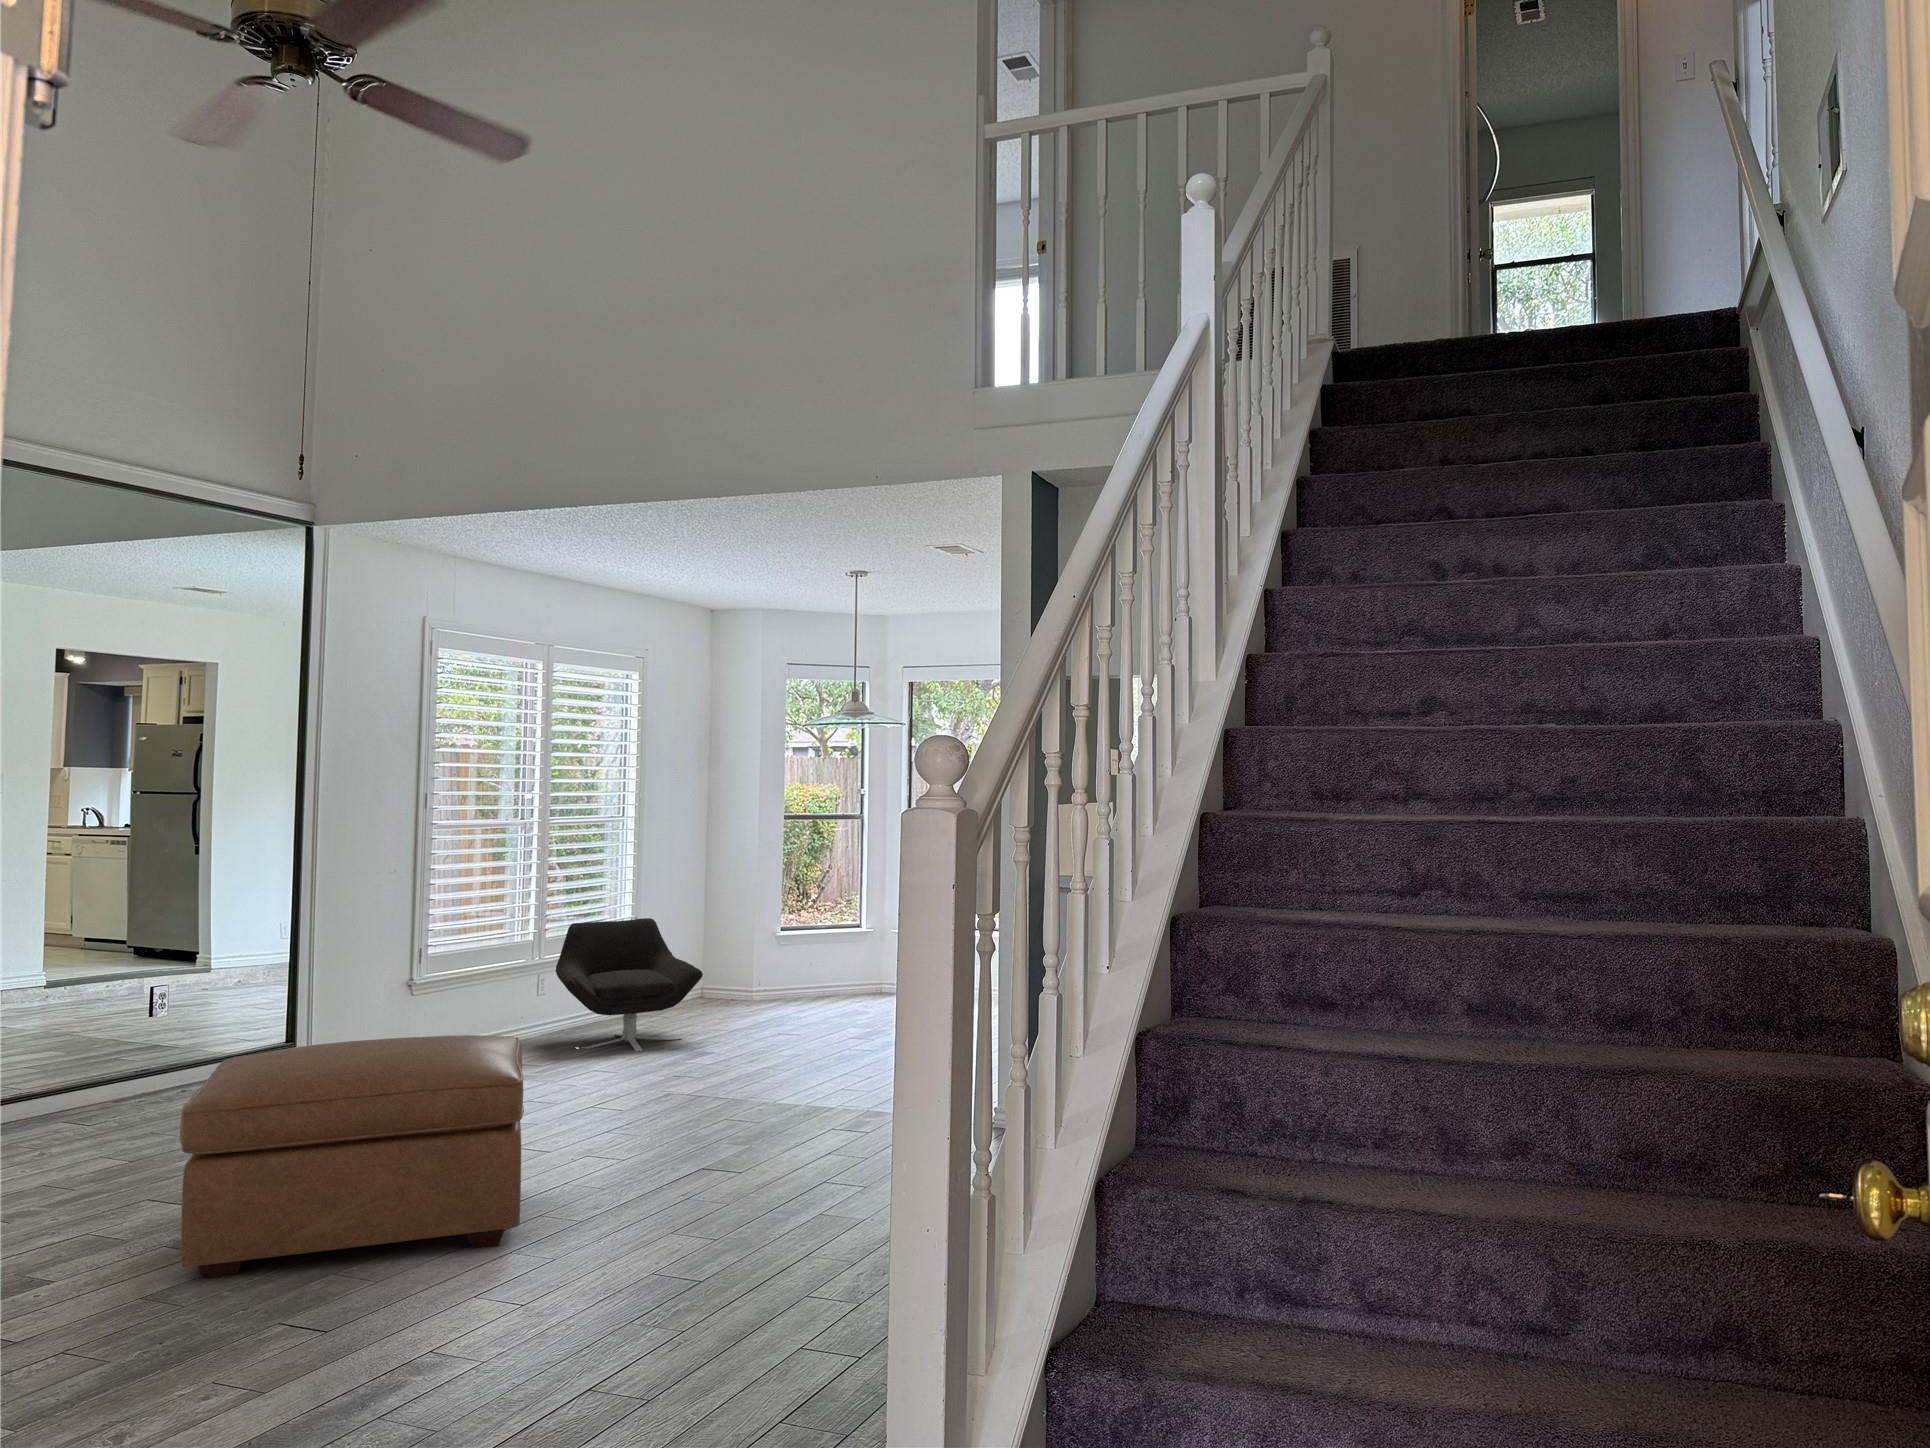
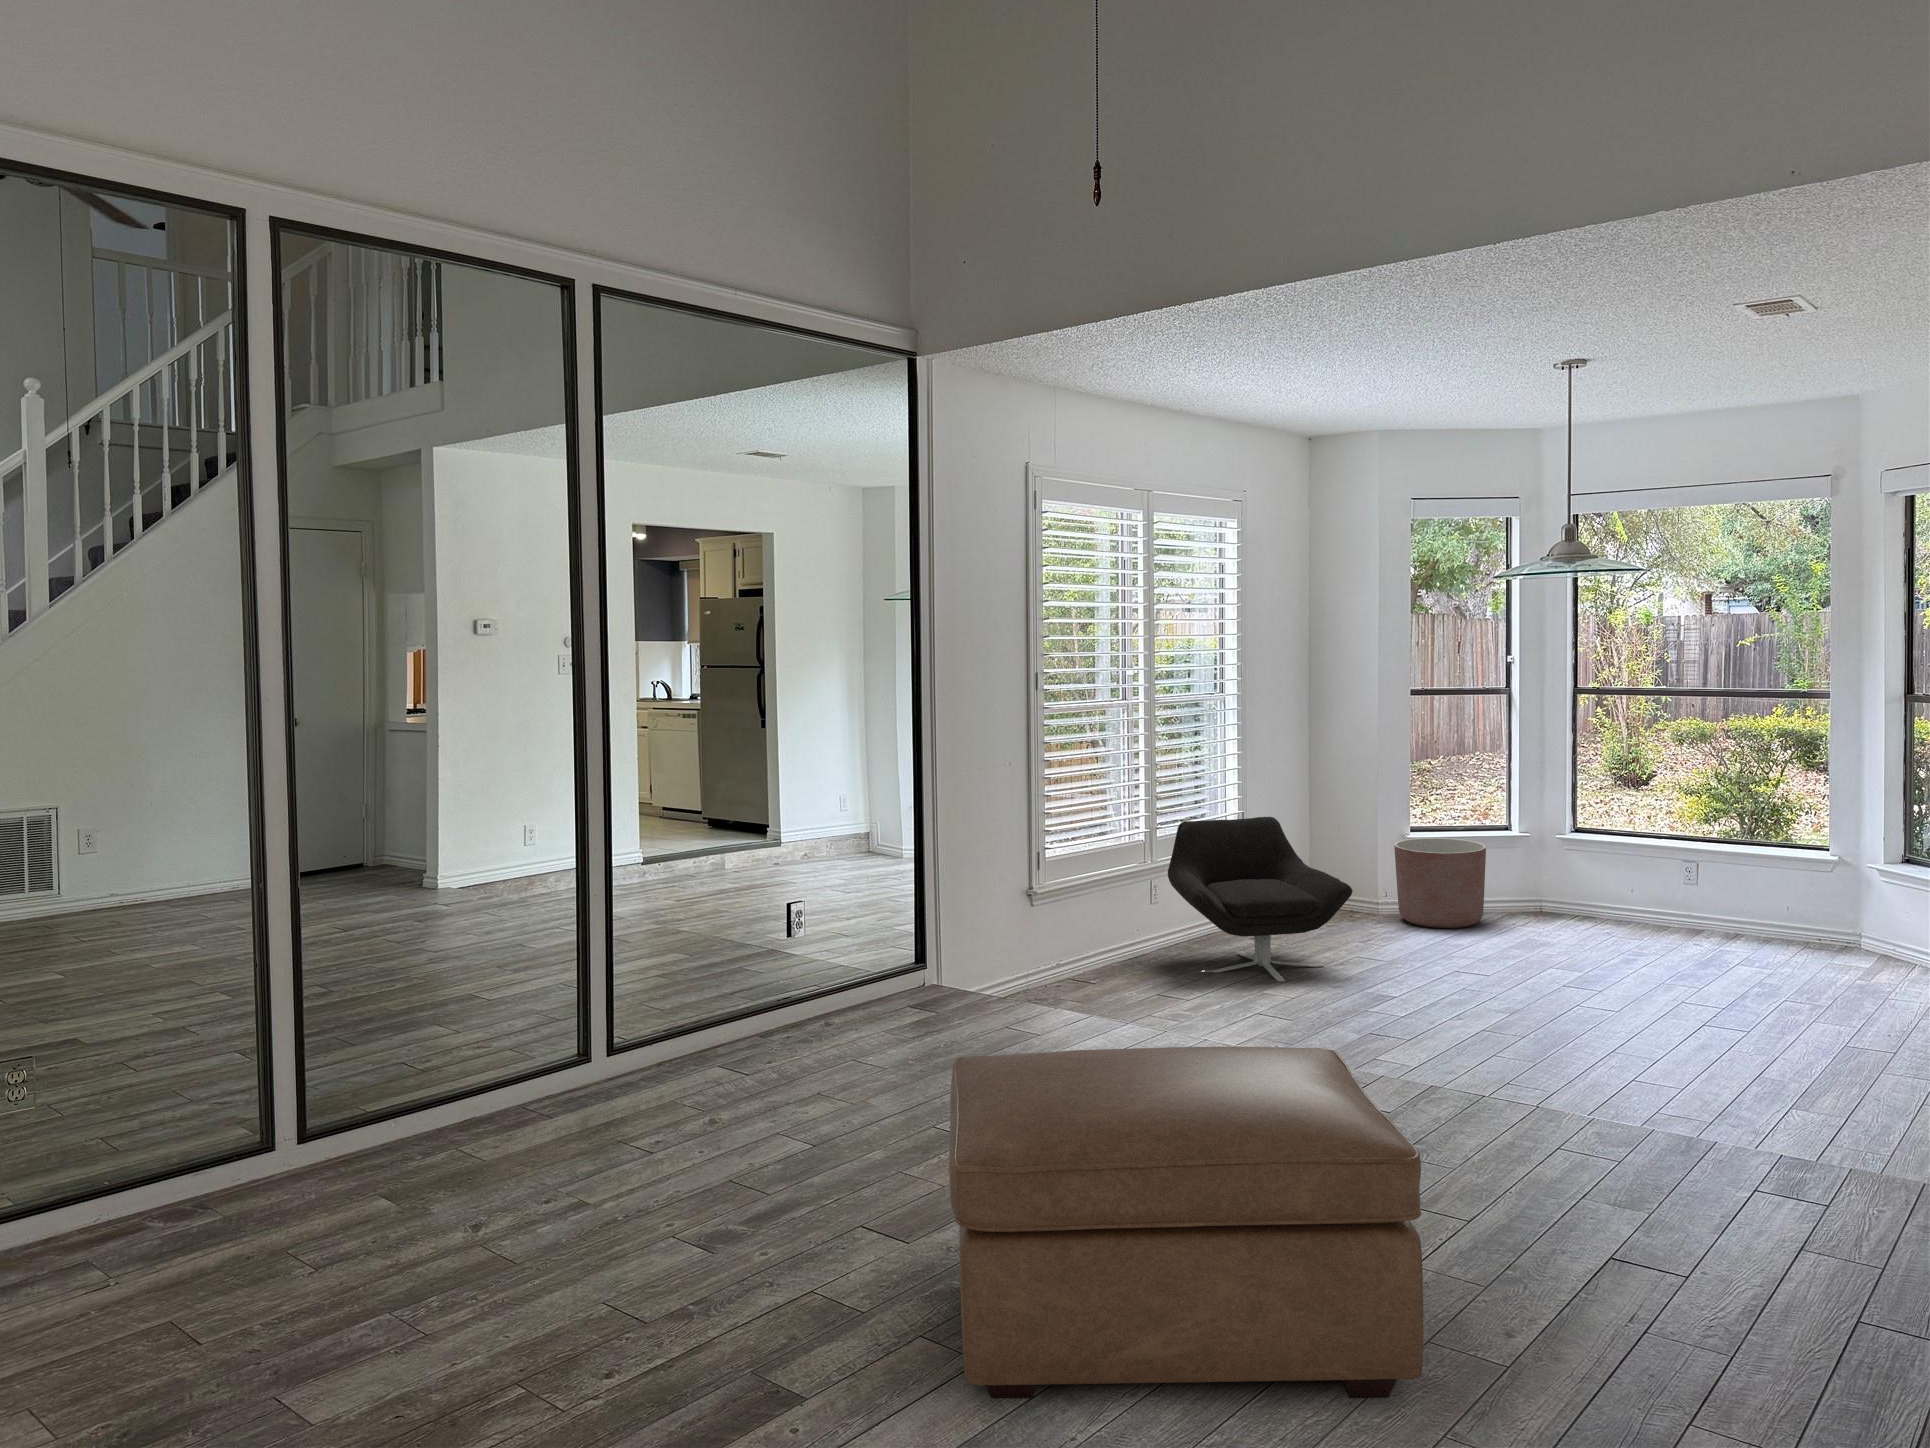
planter: none [763,937,833,1008] -> present [1394,838,1486,928]

